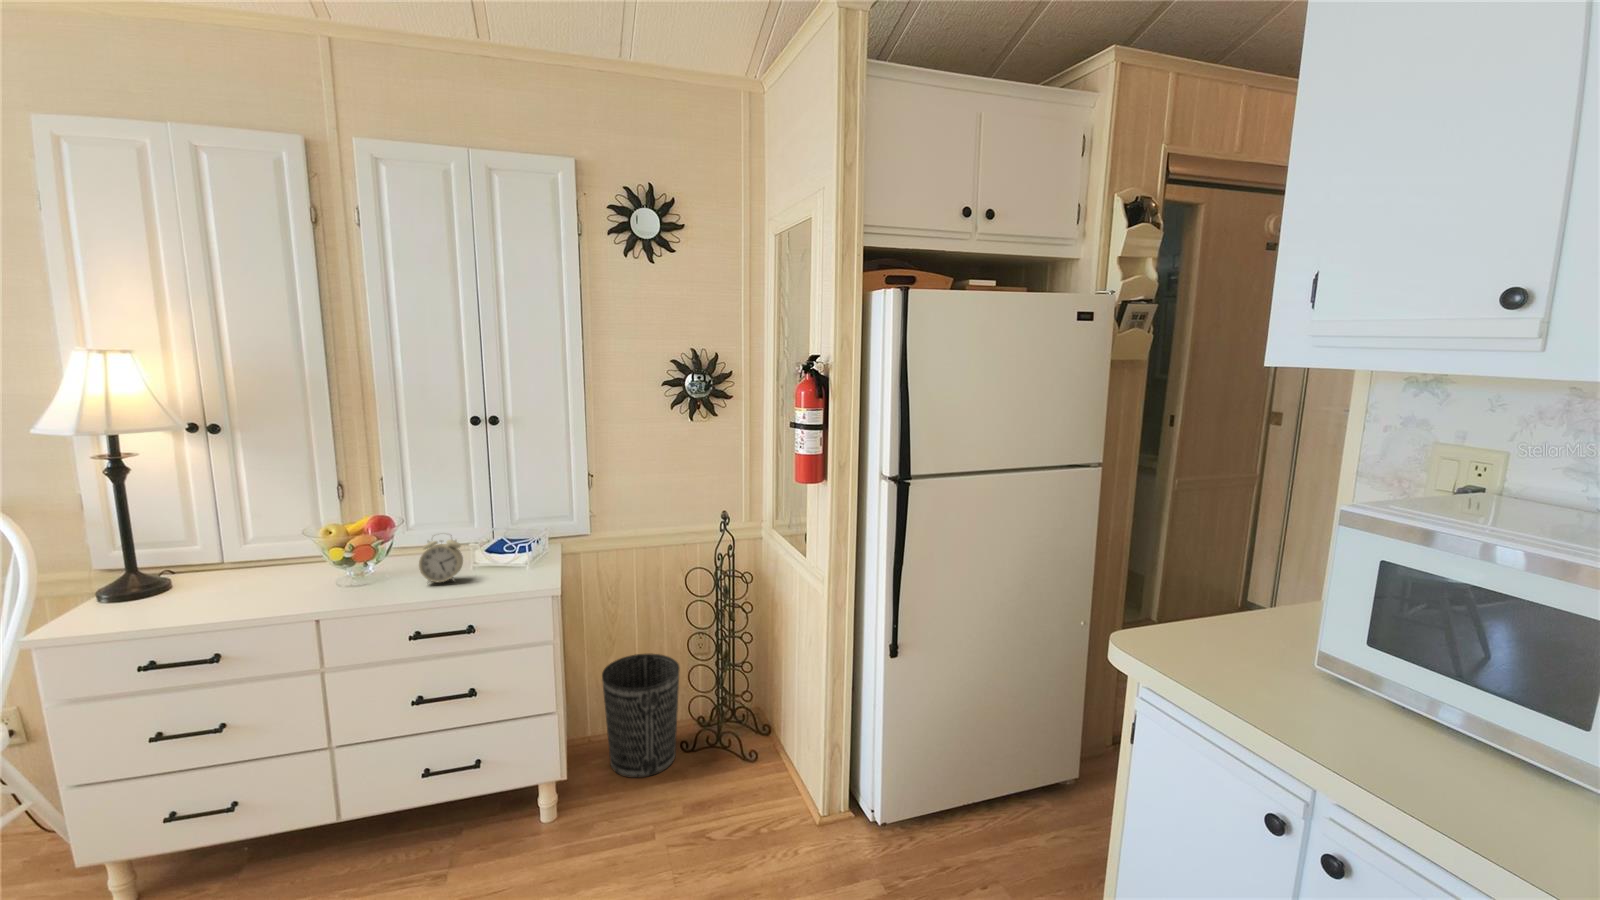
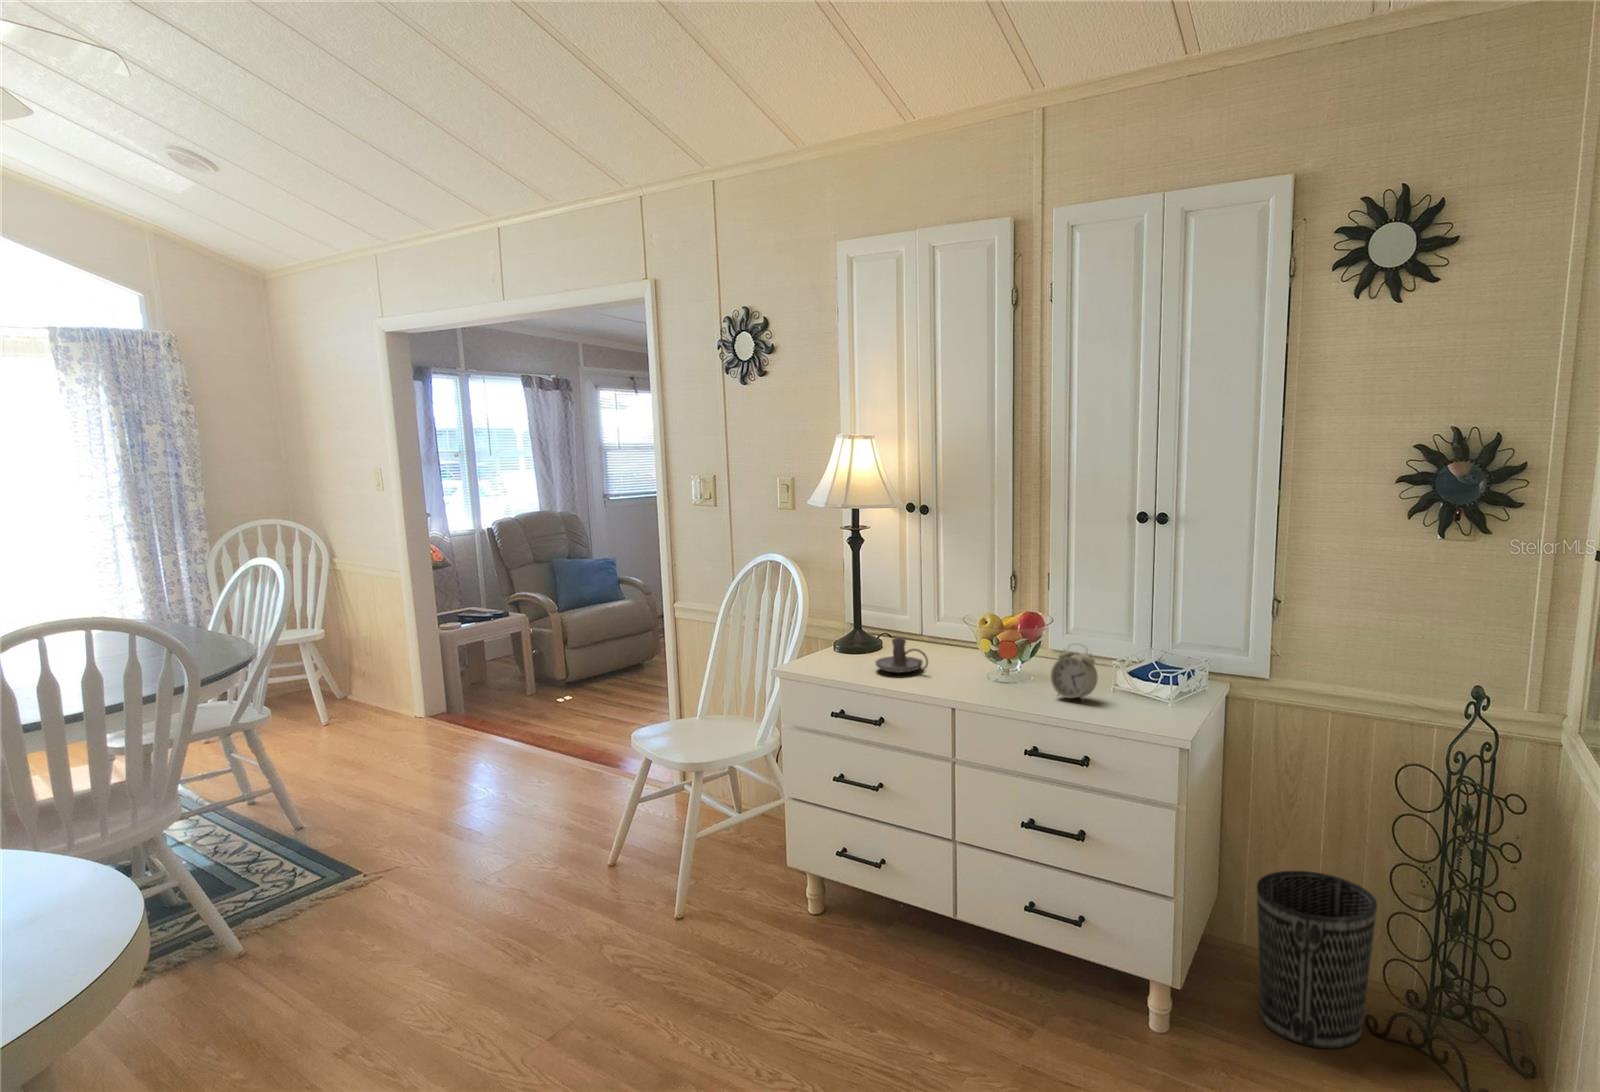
candle holder: none [185,566,263,606] -> present [875,638,928,673]

